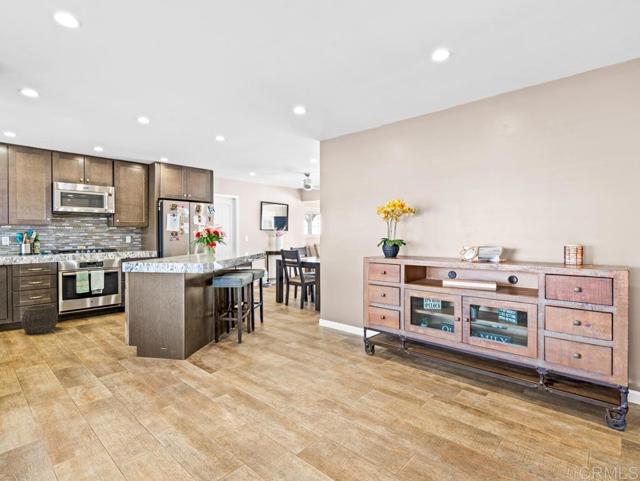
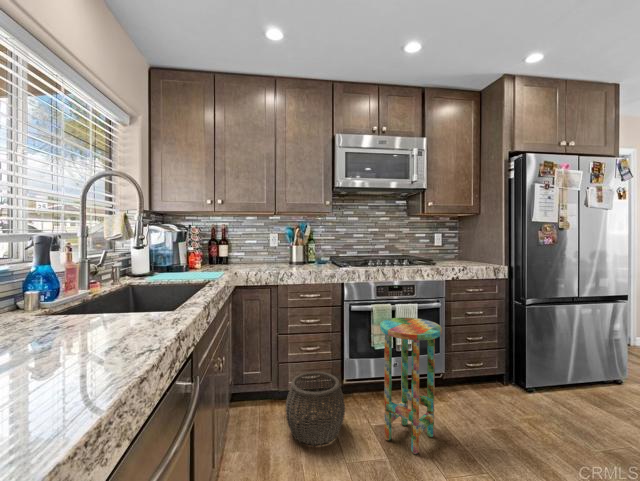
side table: none [77,274,108,327] -> present [380,318,442,454]

